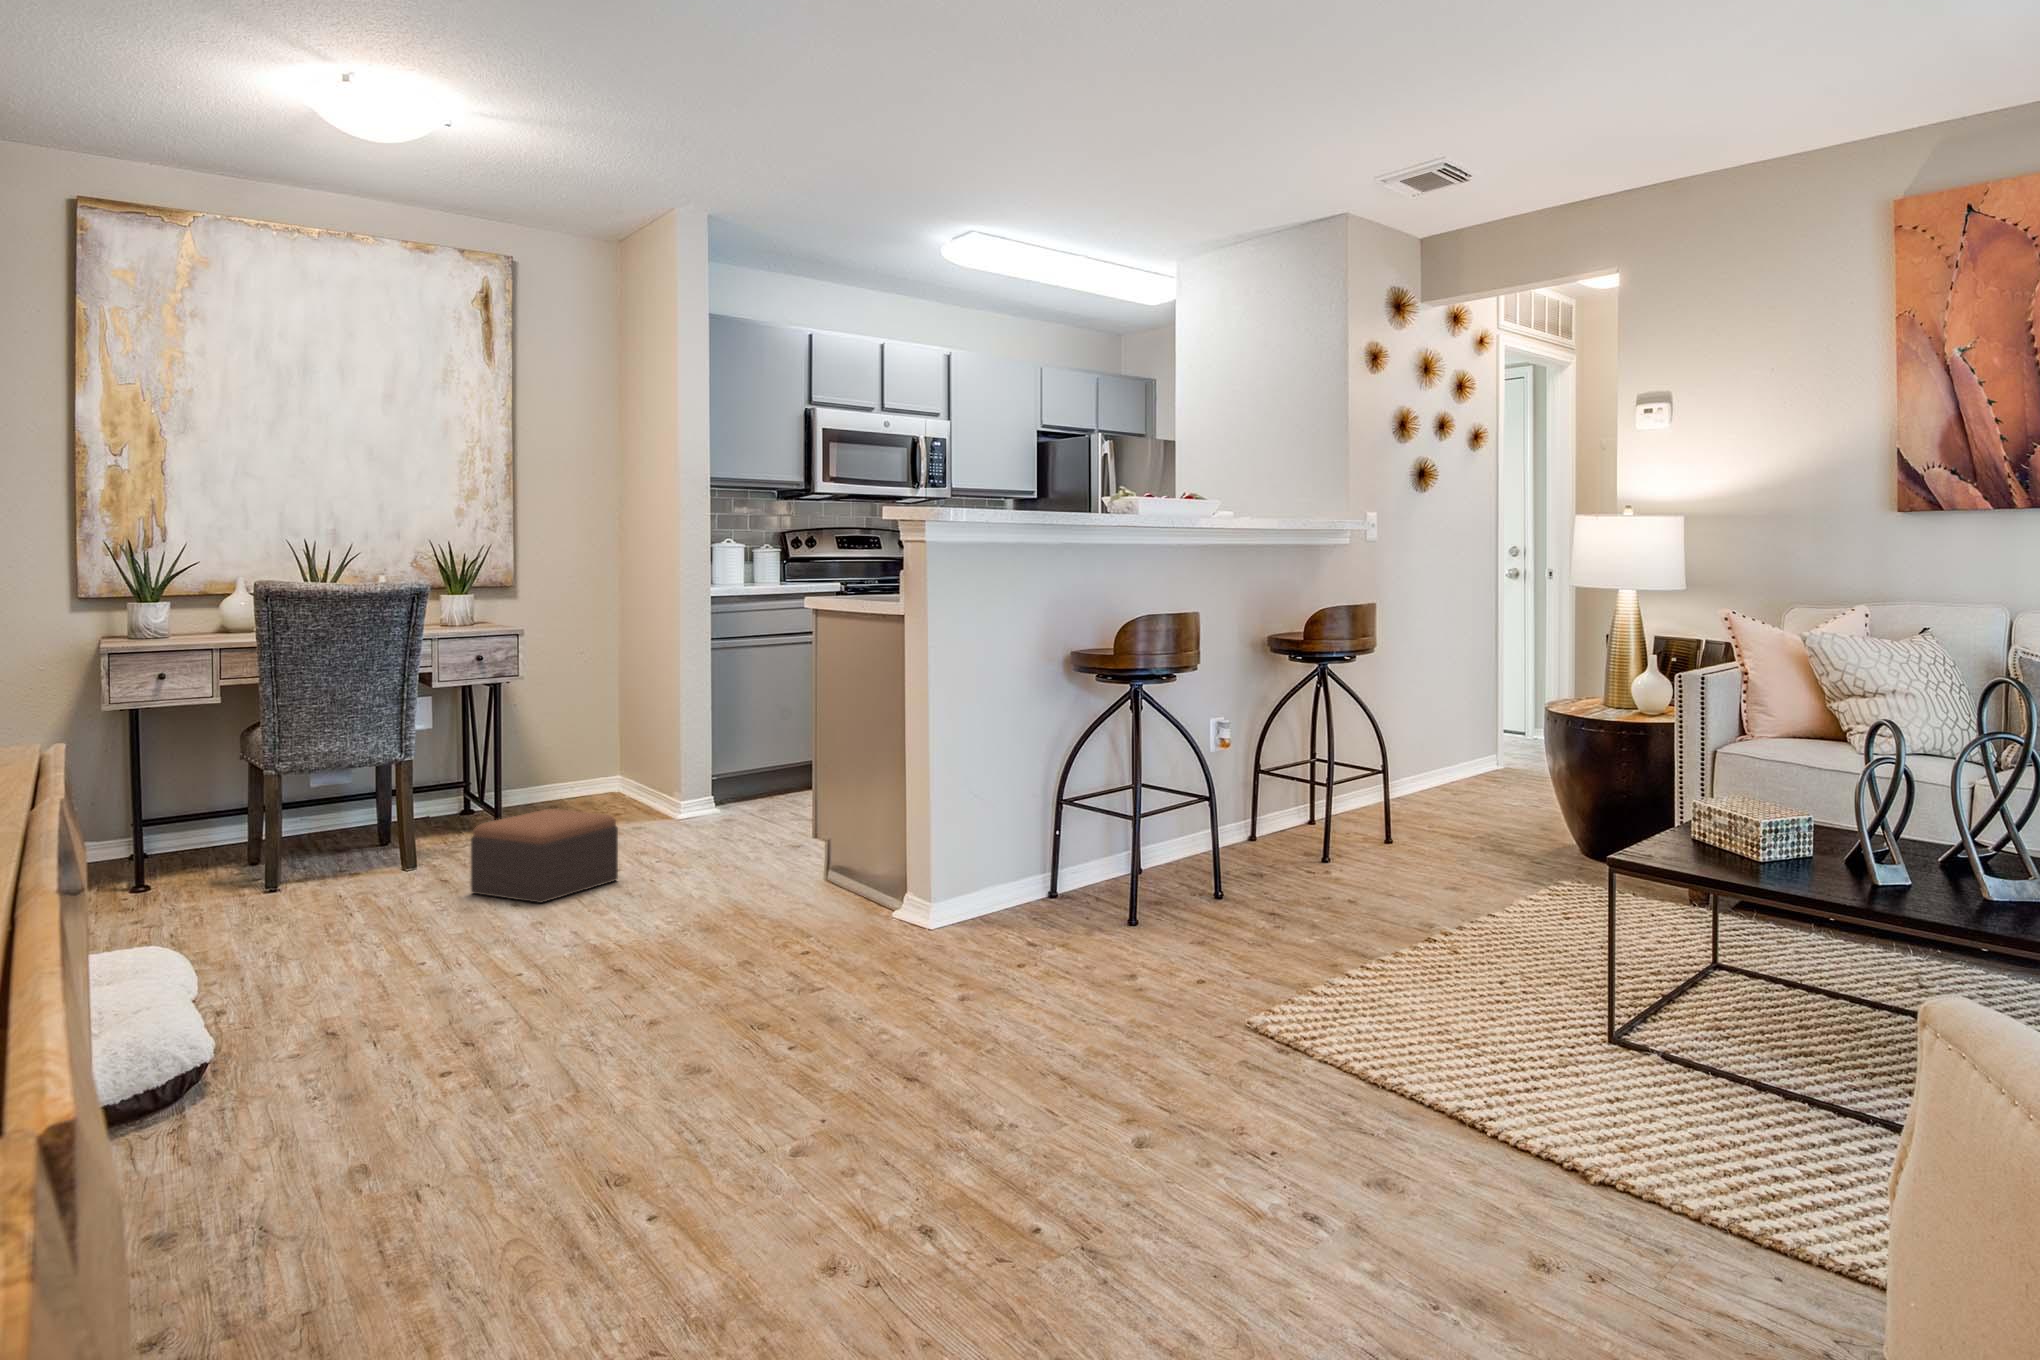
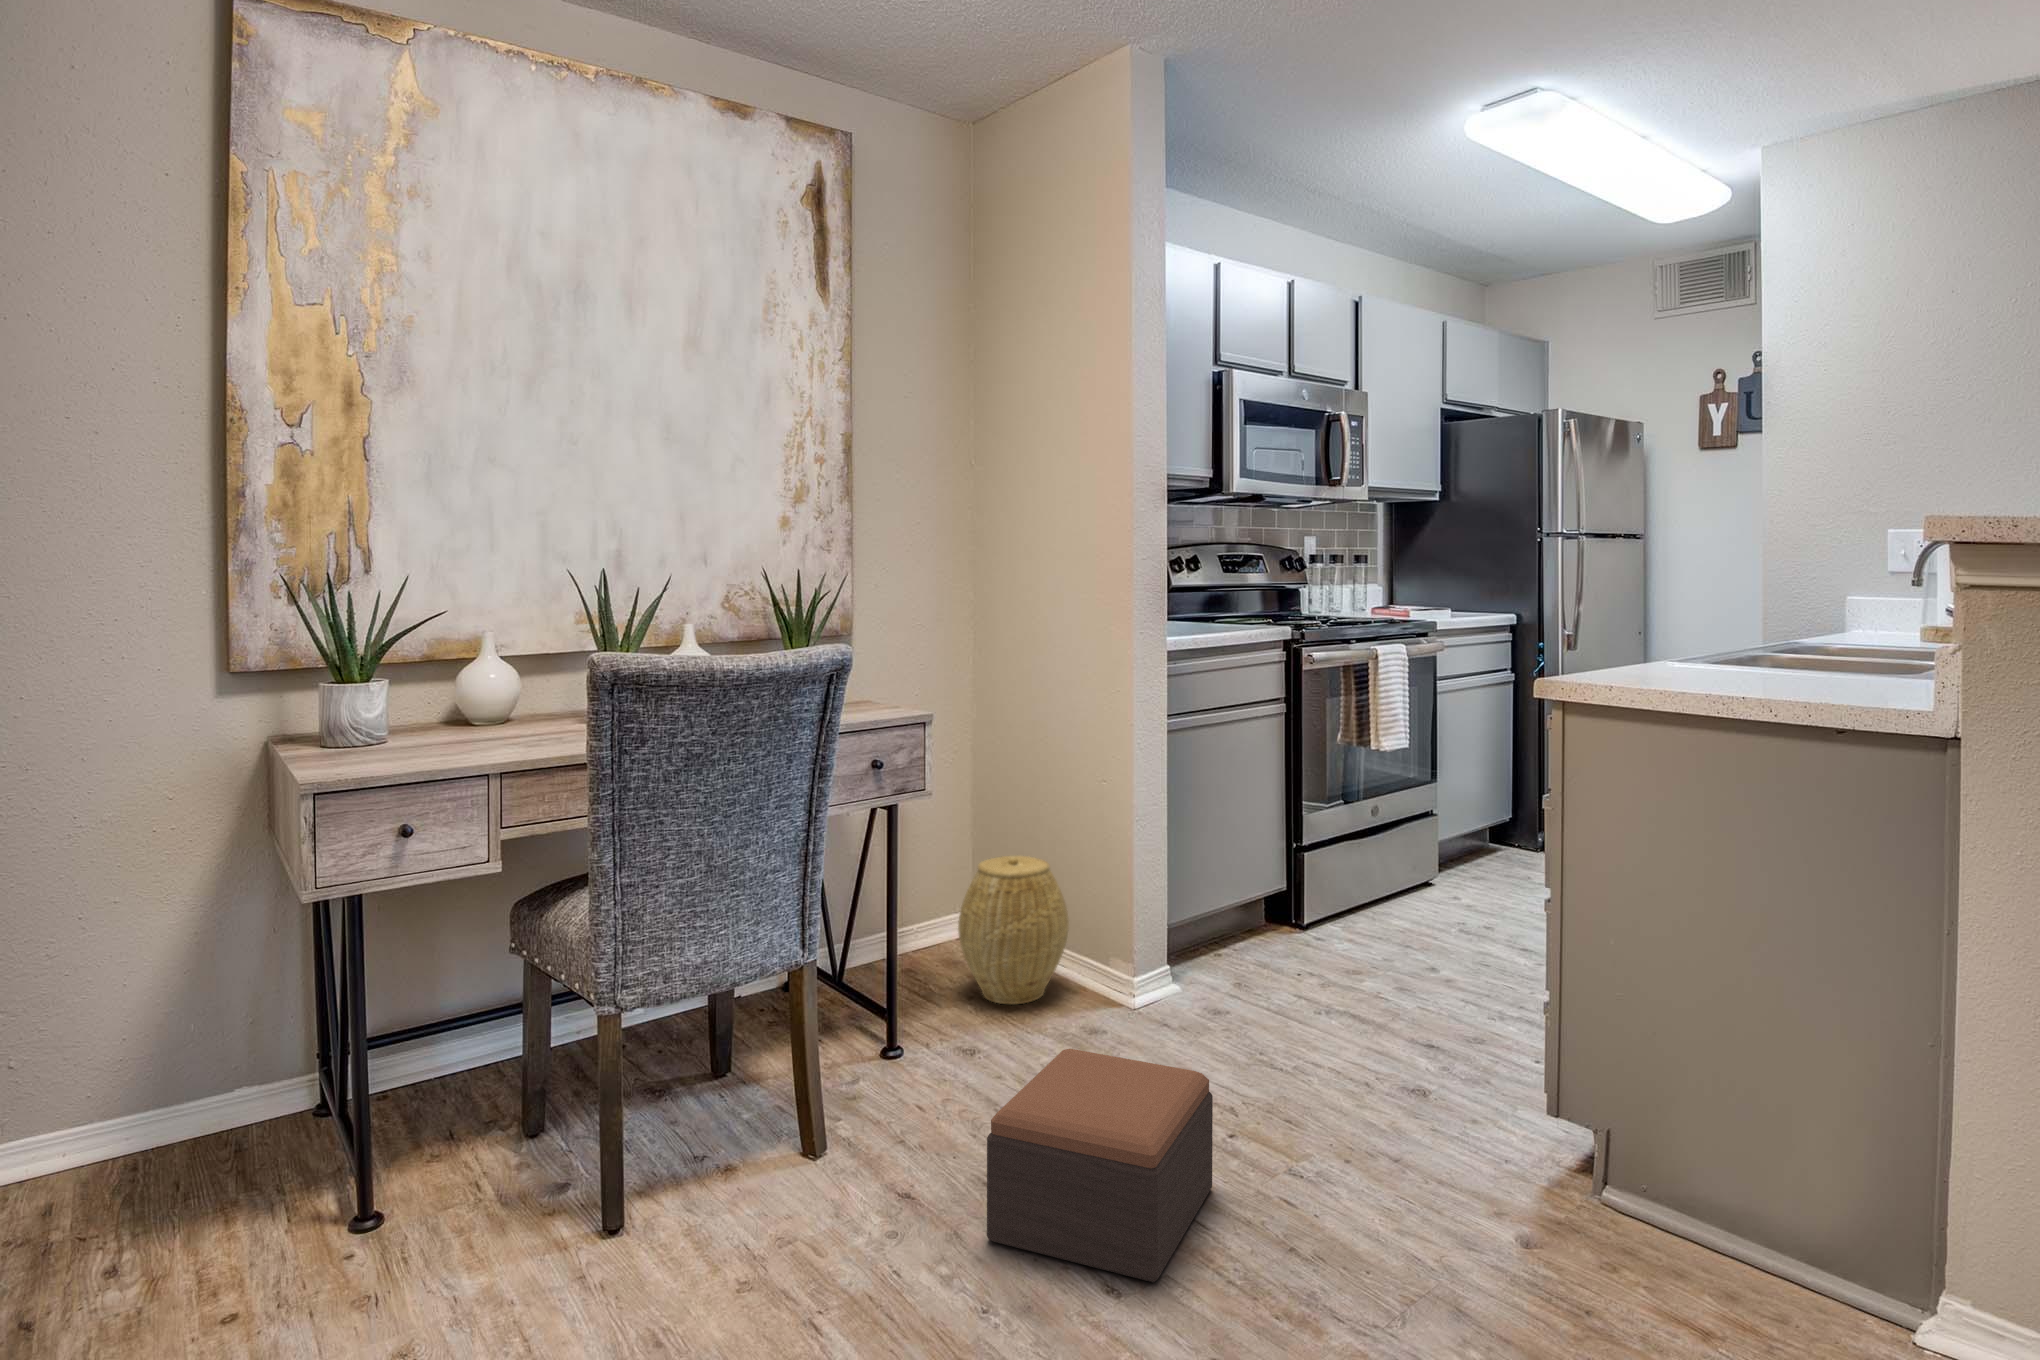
woven basket: none [572,731,651,824] -> present [958,856,1069,1004]

